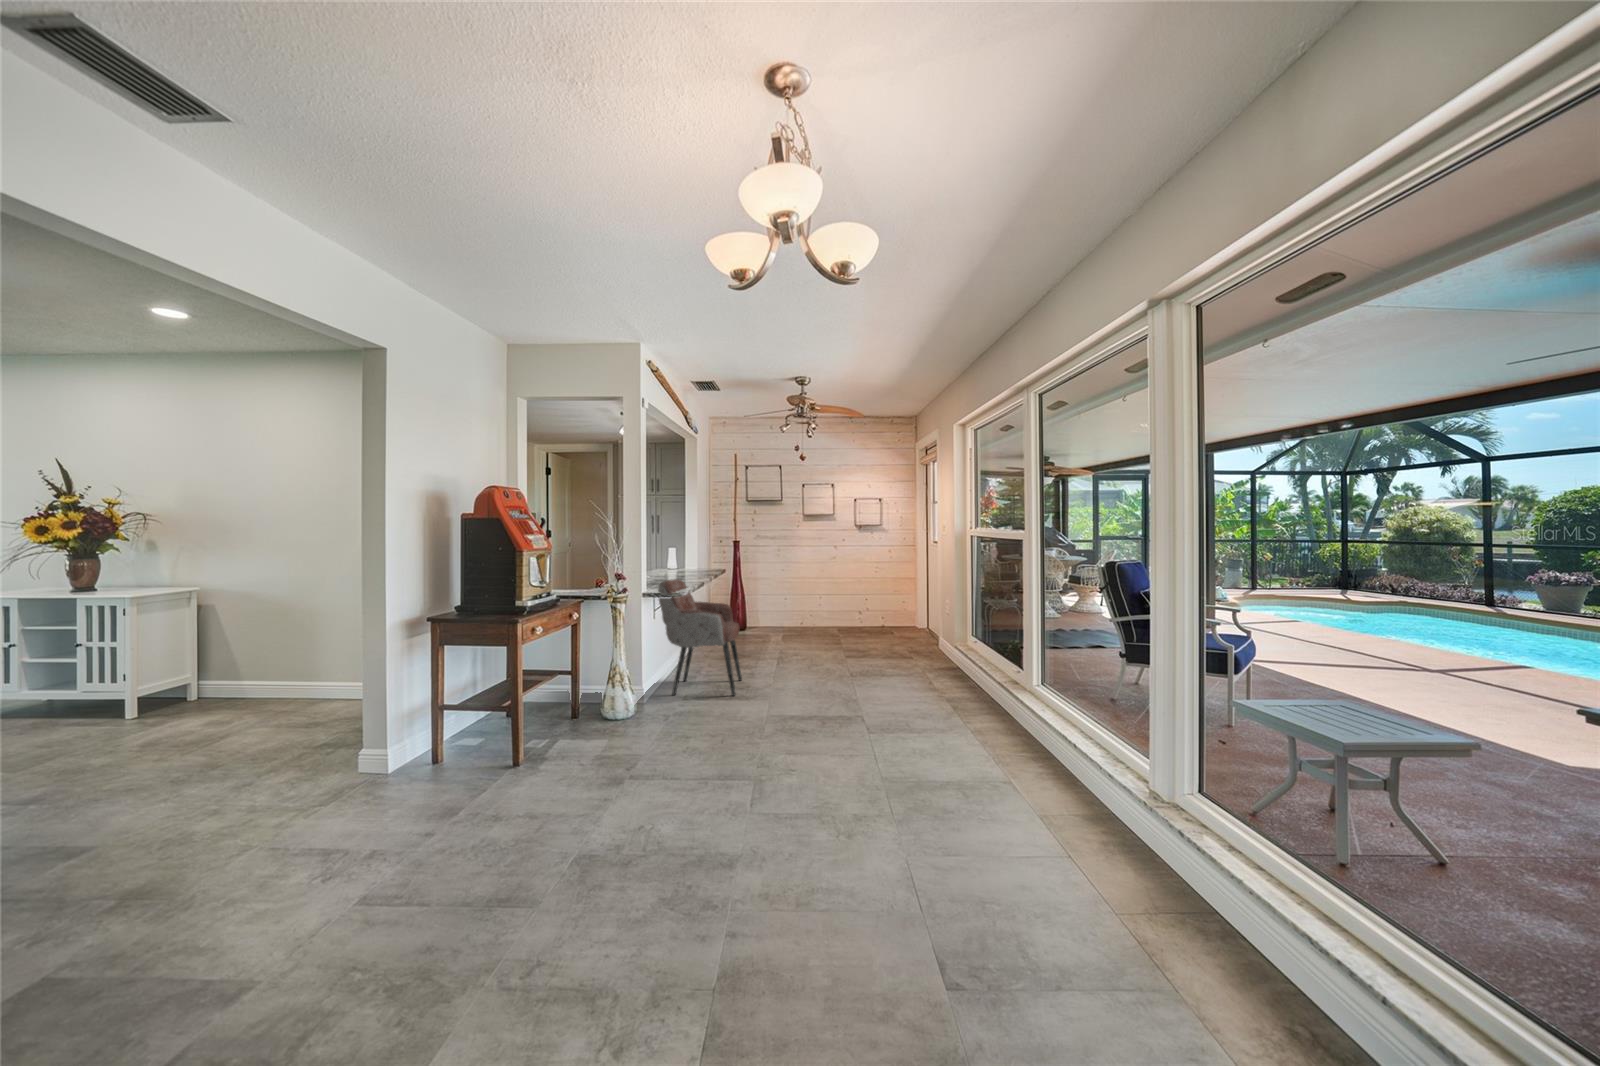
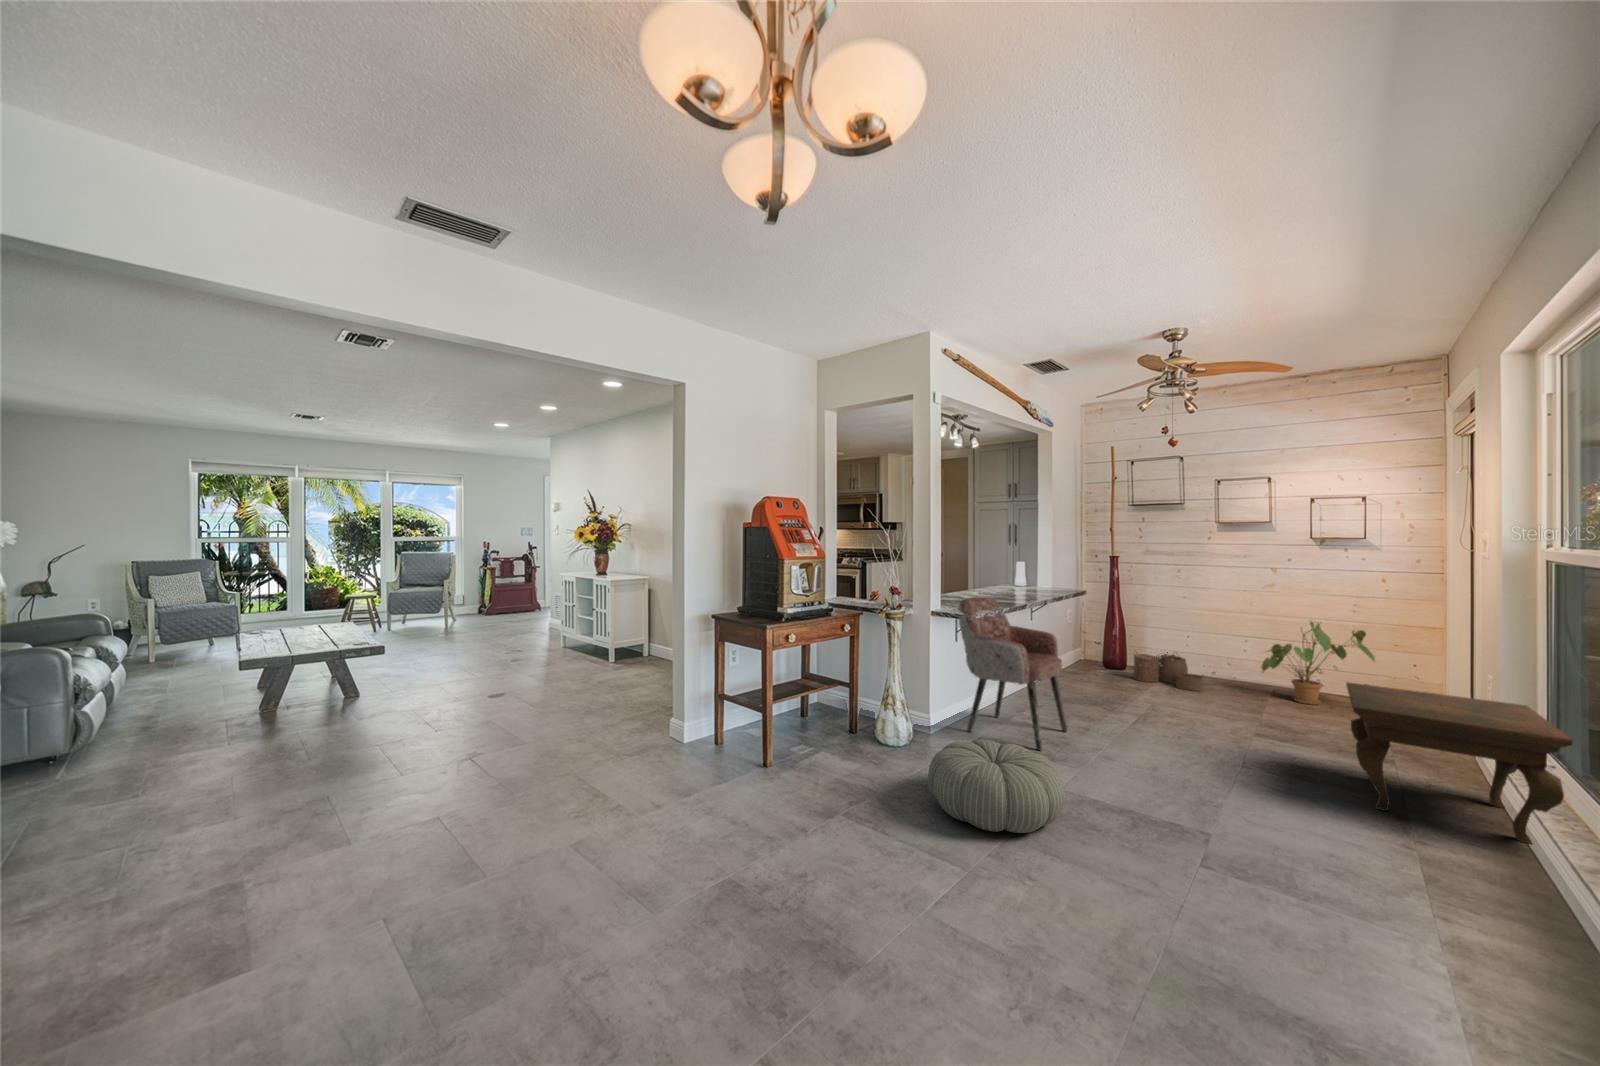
house plant: none [835,581,895,638] -> present [1262,621,1376,705]
woven basket: none [756,613,804,640] -> present [1134,652,1204,691]
side table: none [898,614,992,684] -> present [1346,683,1573,844]
pouf: none [686,686,786,749] -> present [928,740,1065,833]

